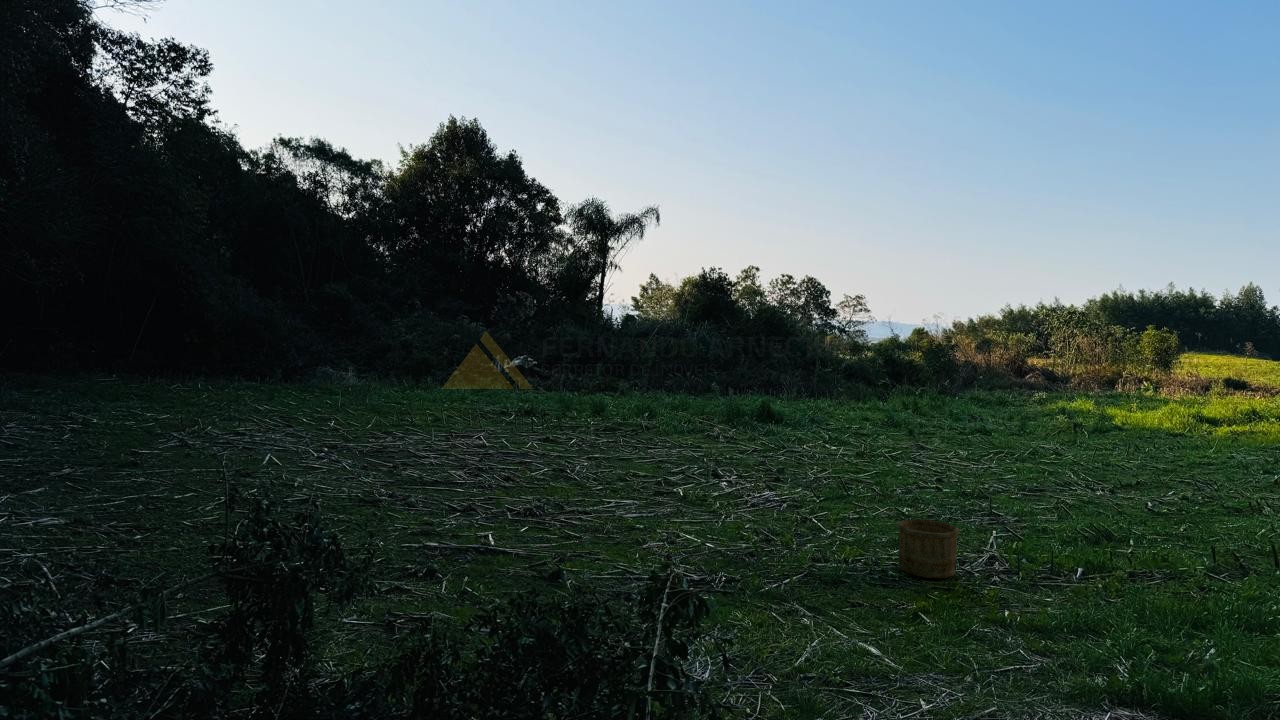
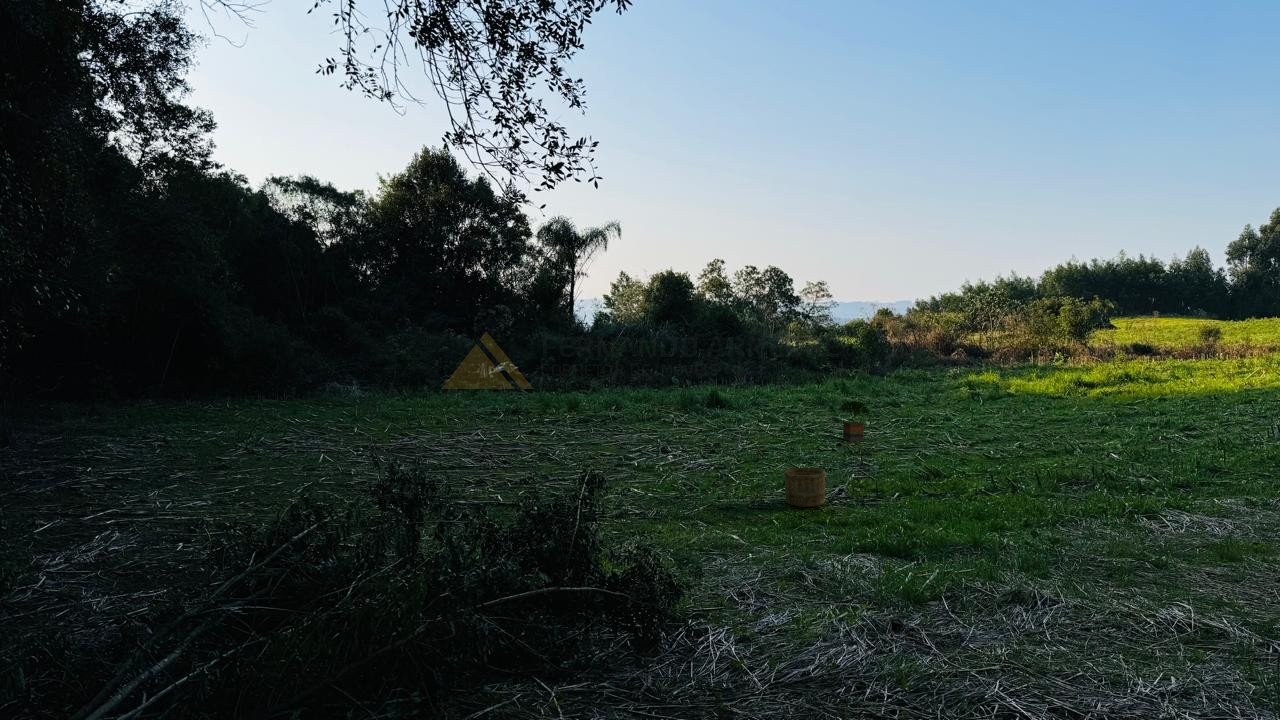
potted tree: none [938,426,980,478] -> present [841,401,870,441]

